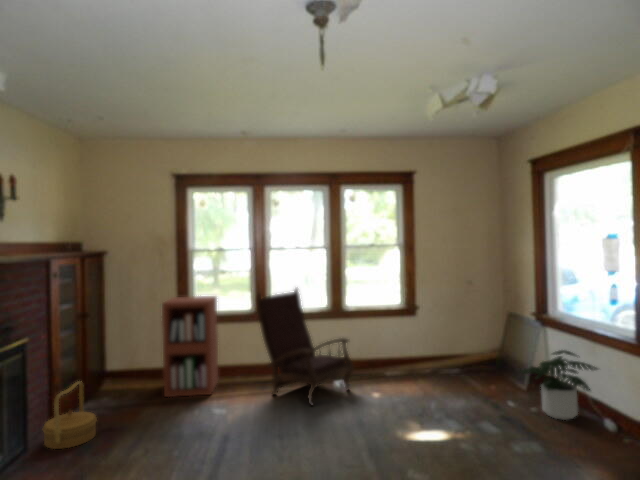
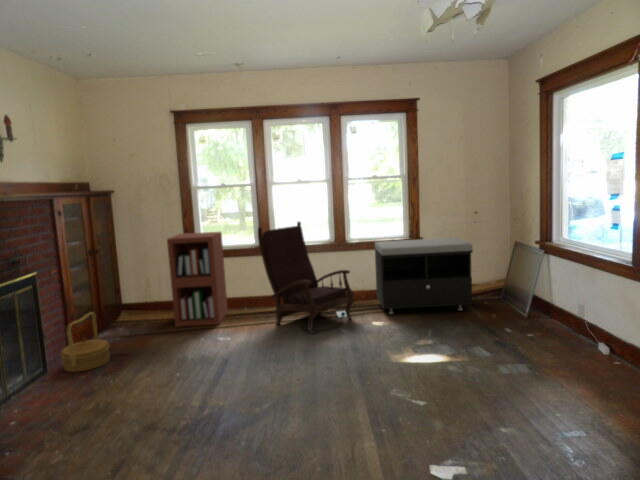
storage bench: none [372,307,471,385] -> present [375,238,473,314]
potted plant: present [520,350,597,420] -> none [515,277,597,344]

